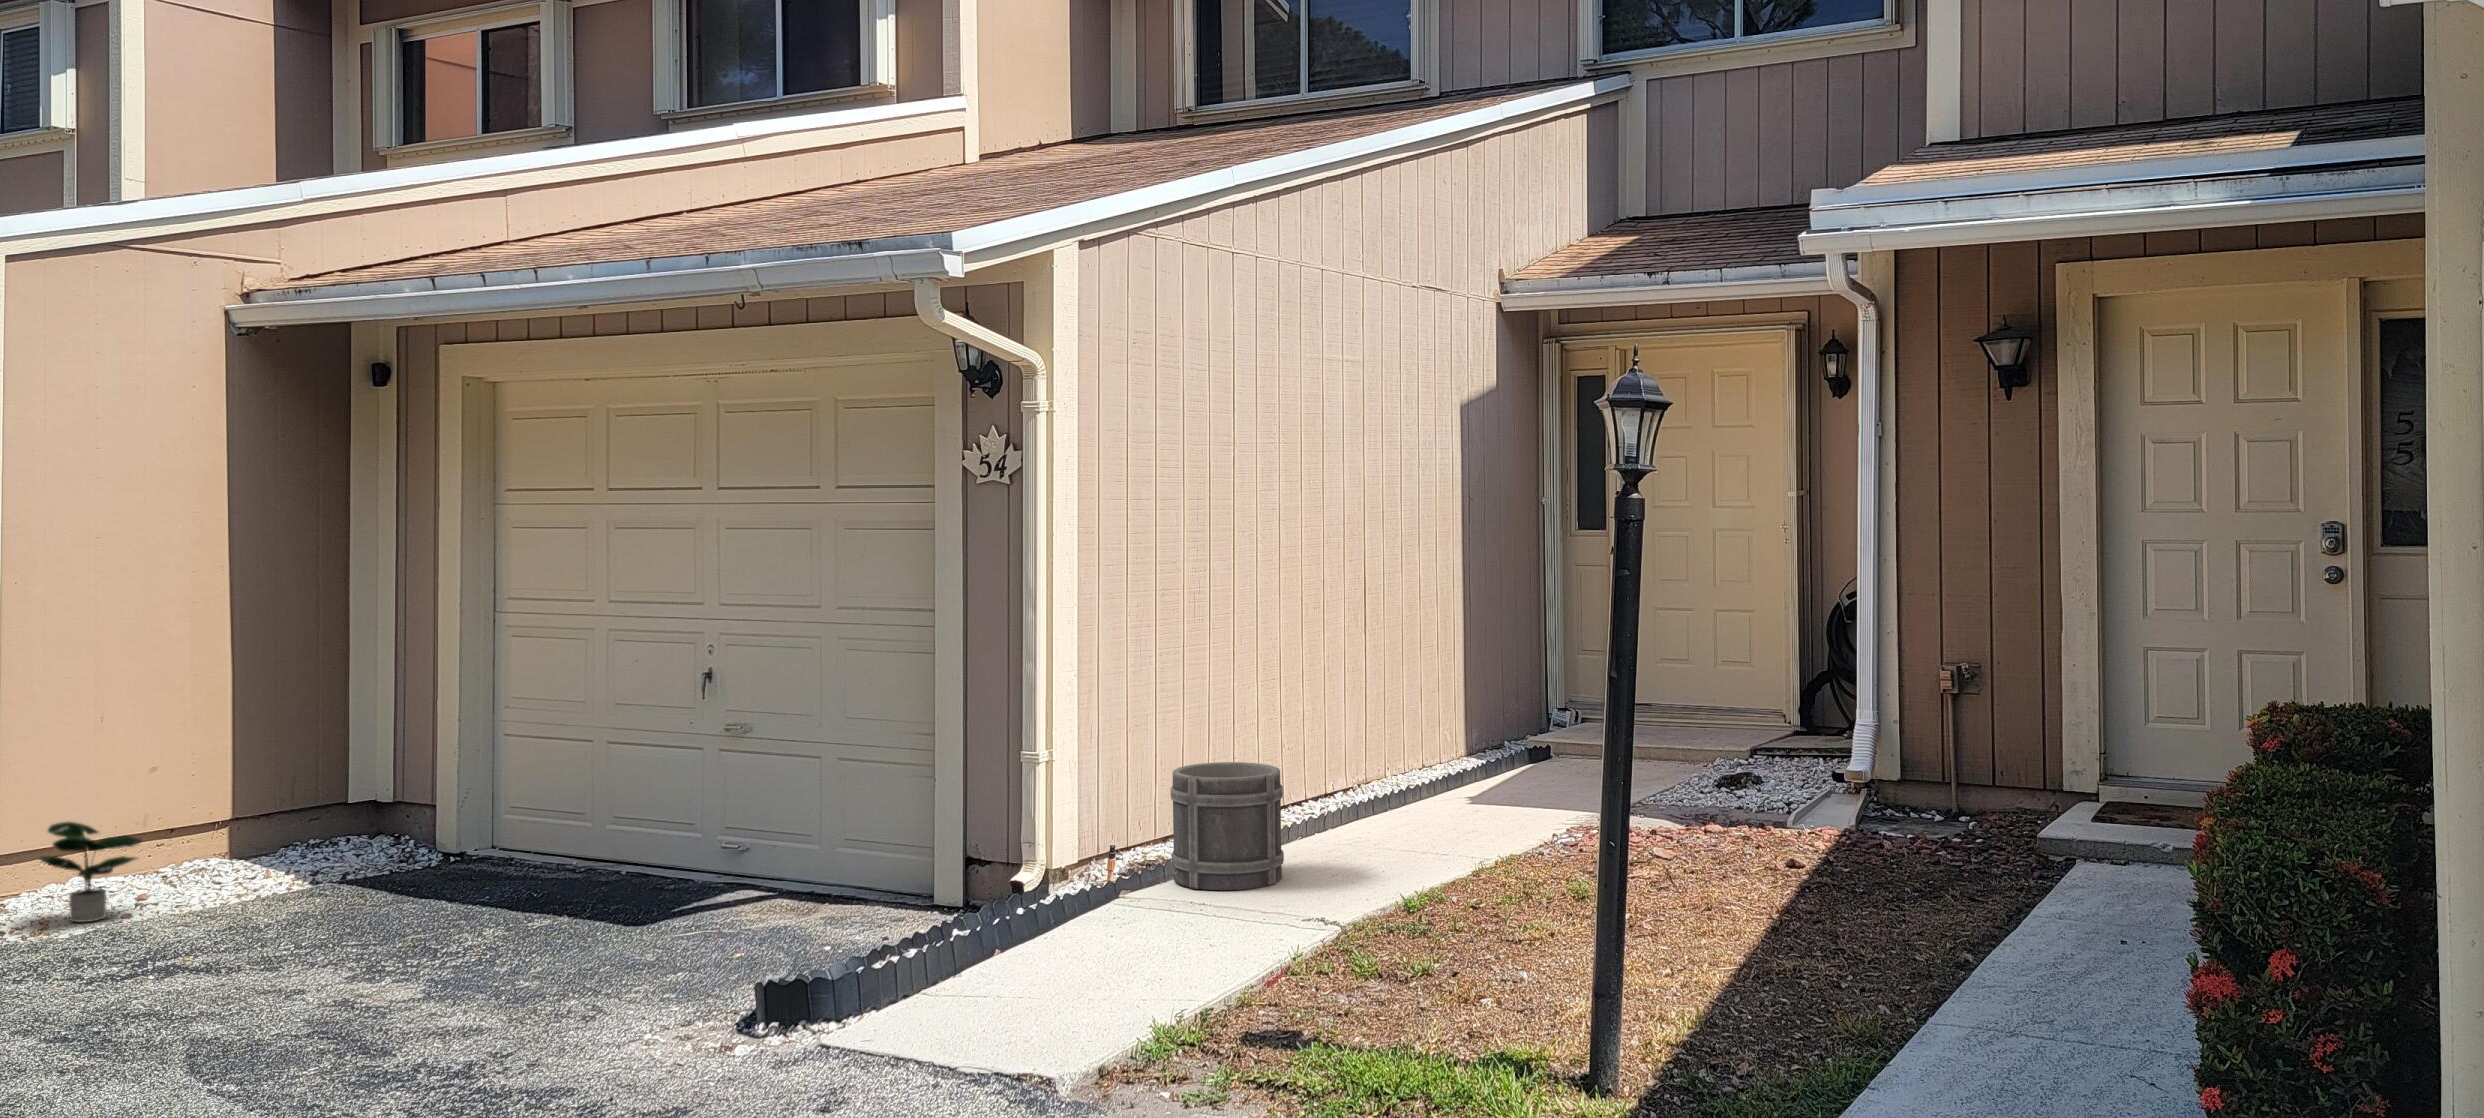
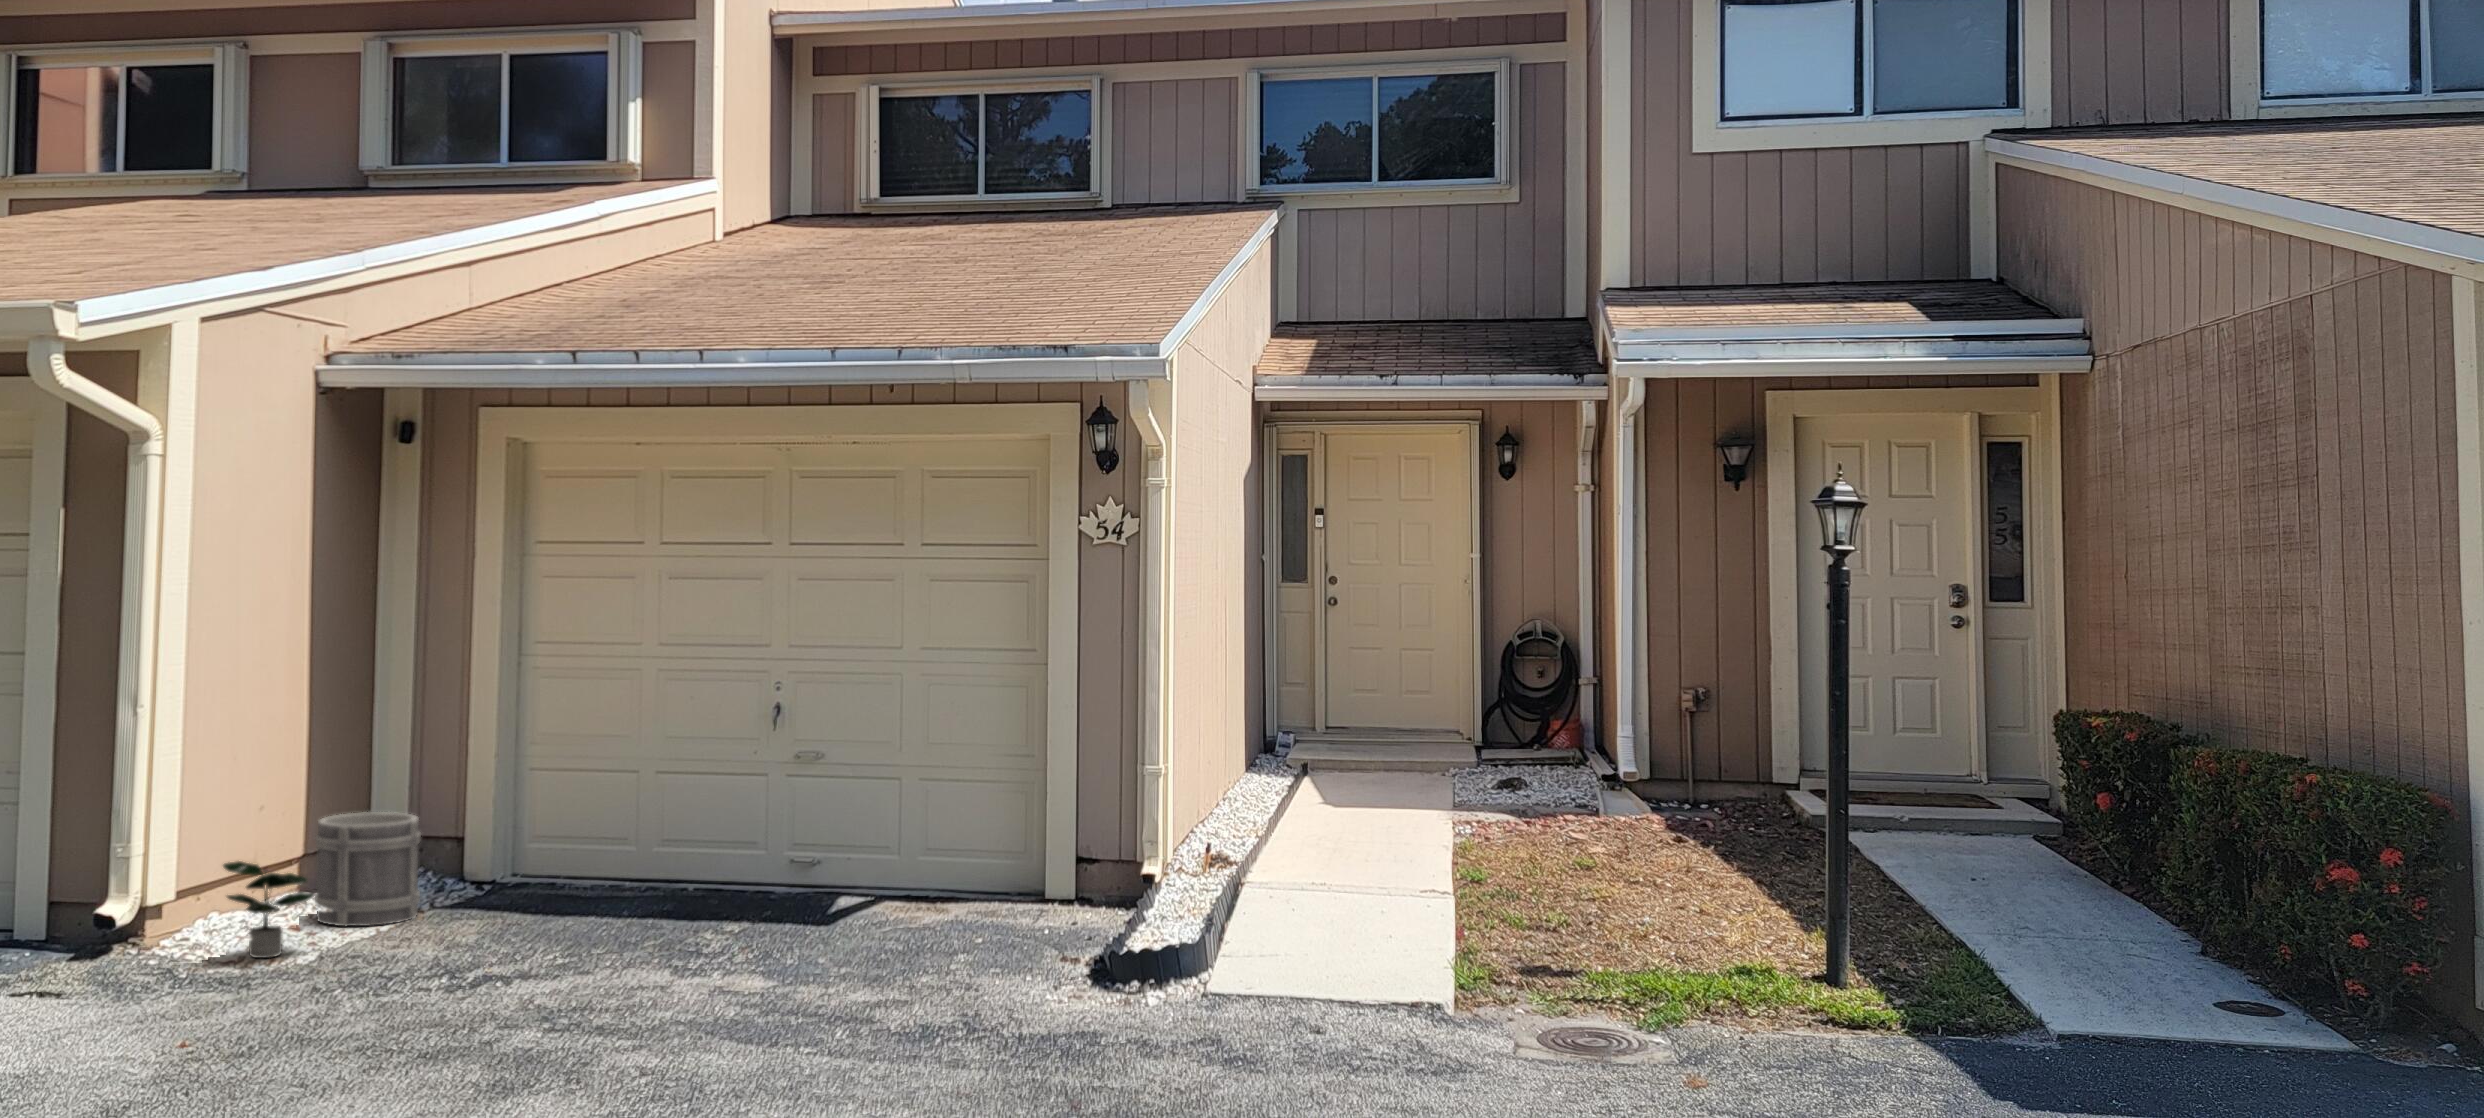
bucket: present [1170,762,1284,890] -> present [315,812,421,926]

